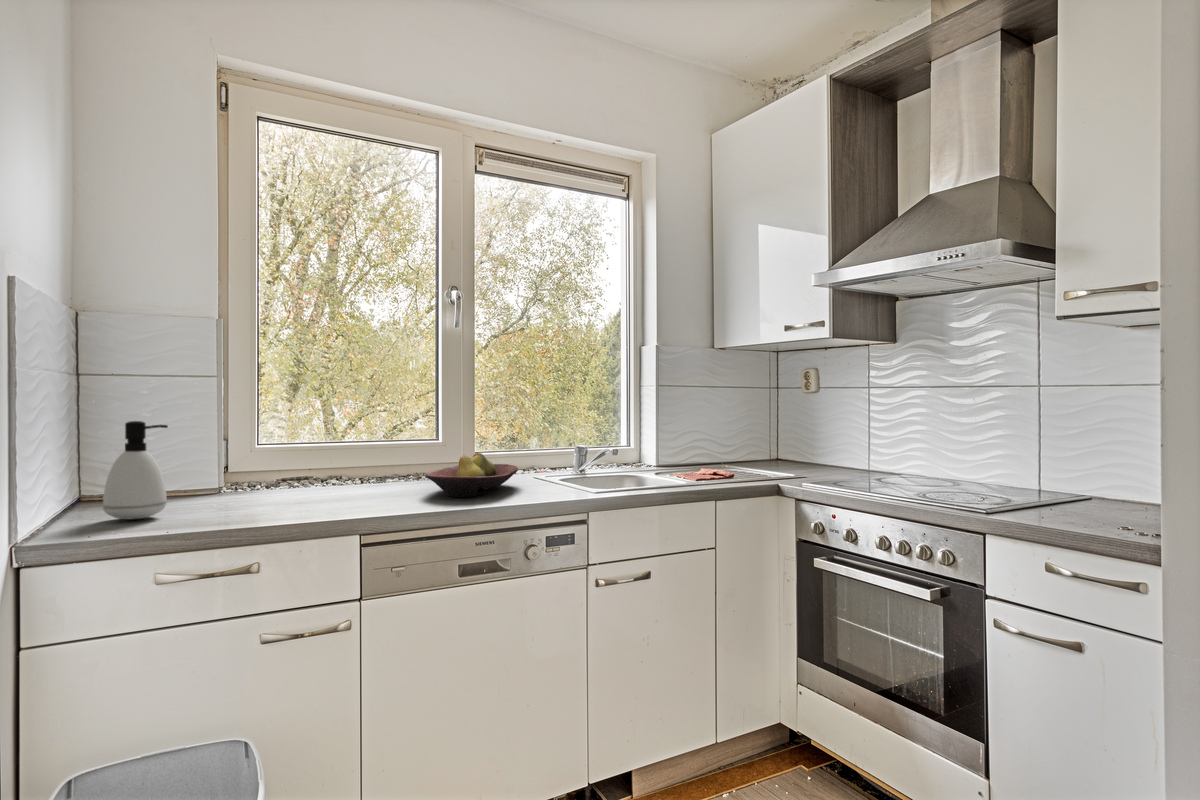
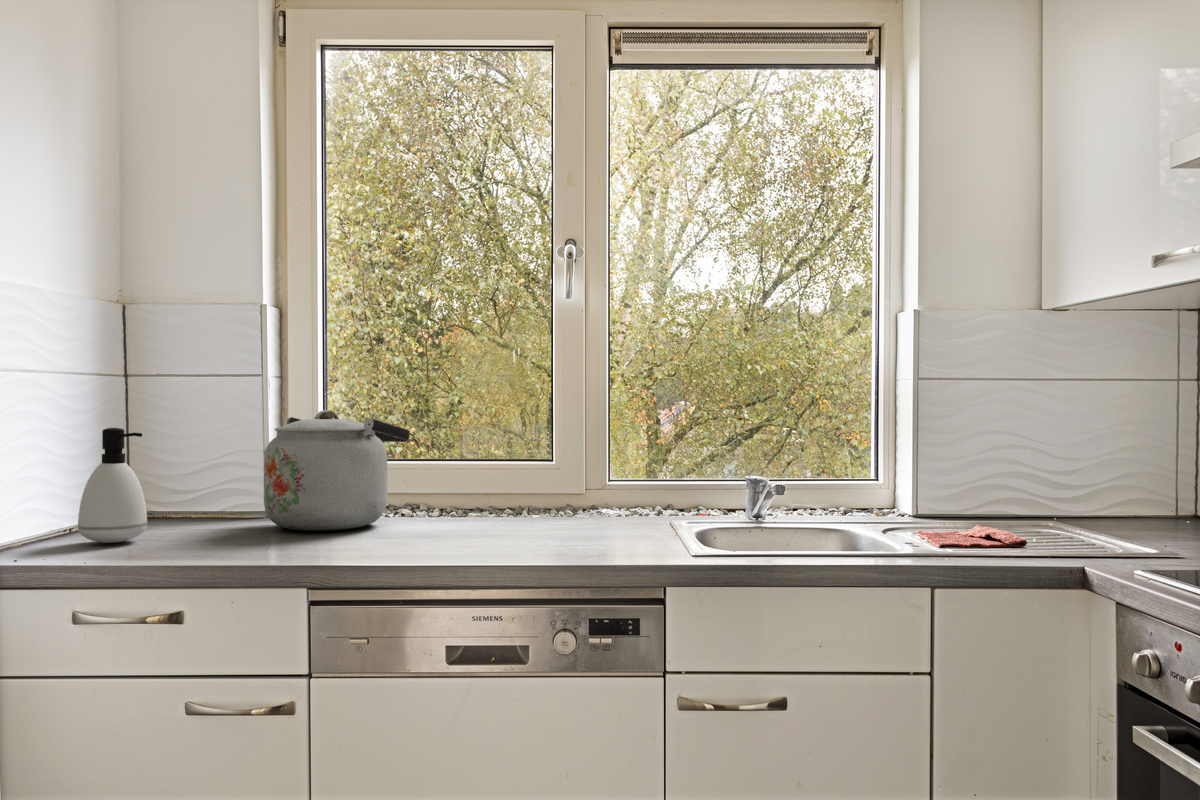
kettle: none [227,405,355,498] -> present [263,410,410,530]
fruit bowl: present [426,453,518,497] -> none [448,481,615,546]

